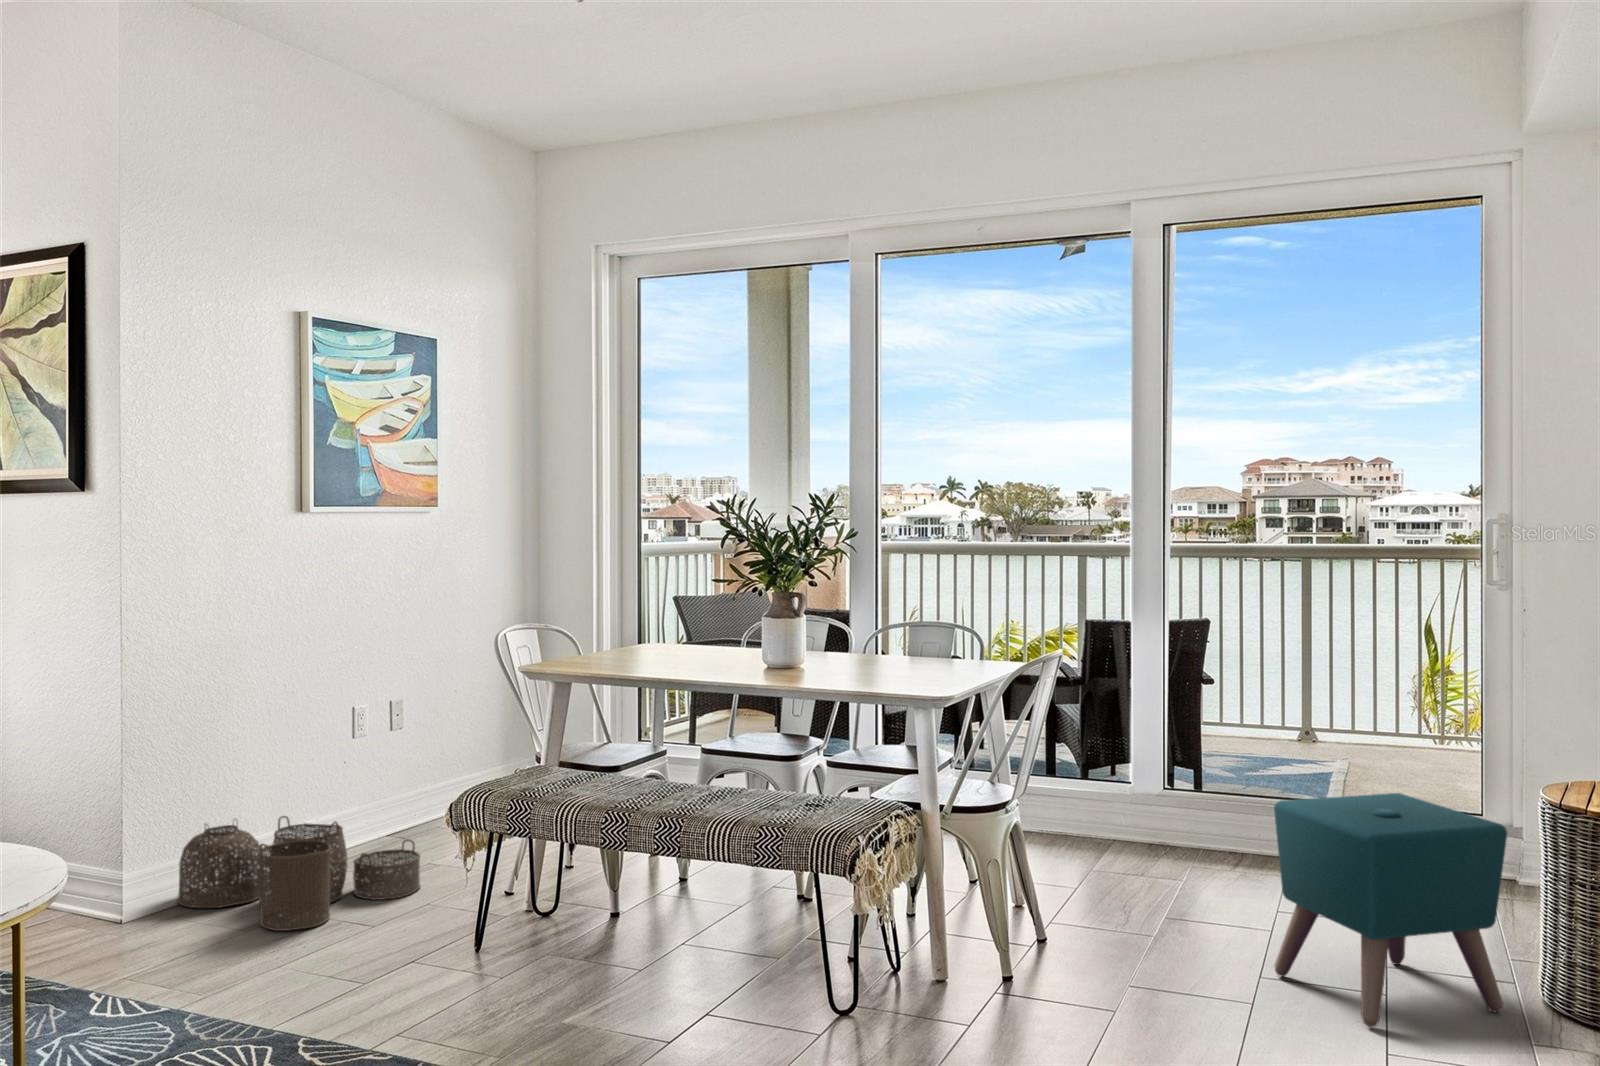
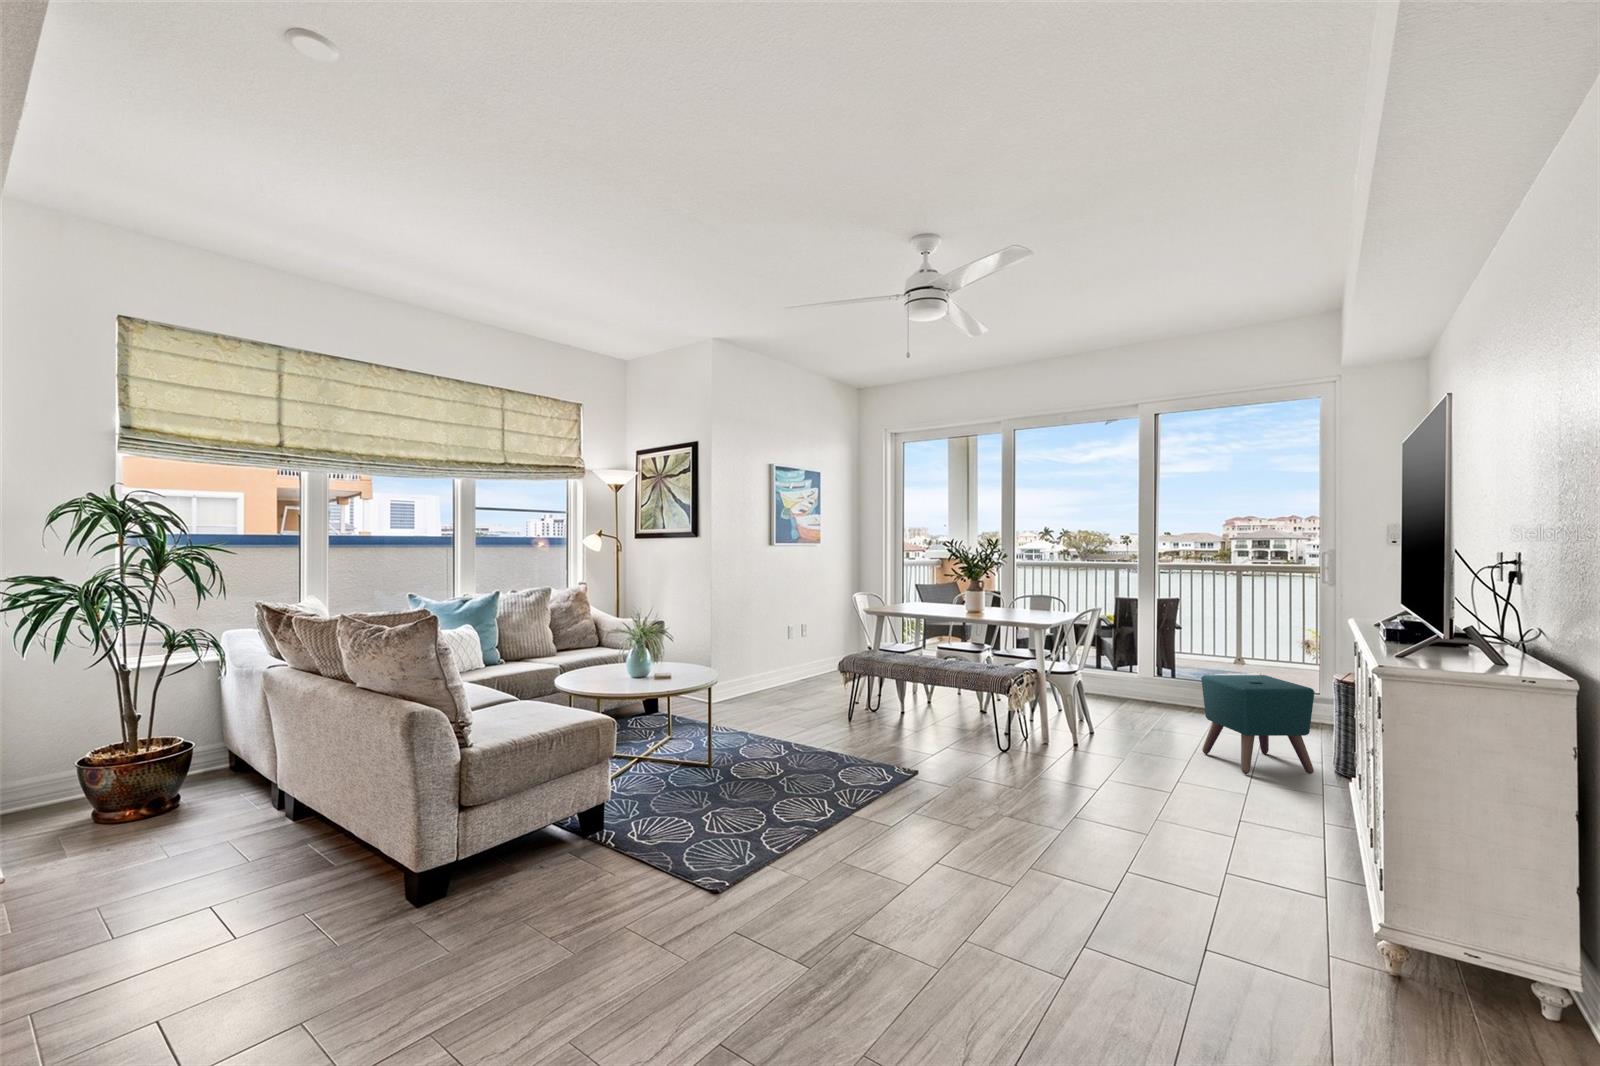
woven basket: present [177,816,420,931] -> none [728,667,821,711]

